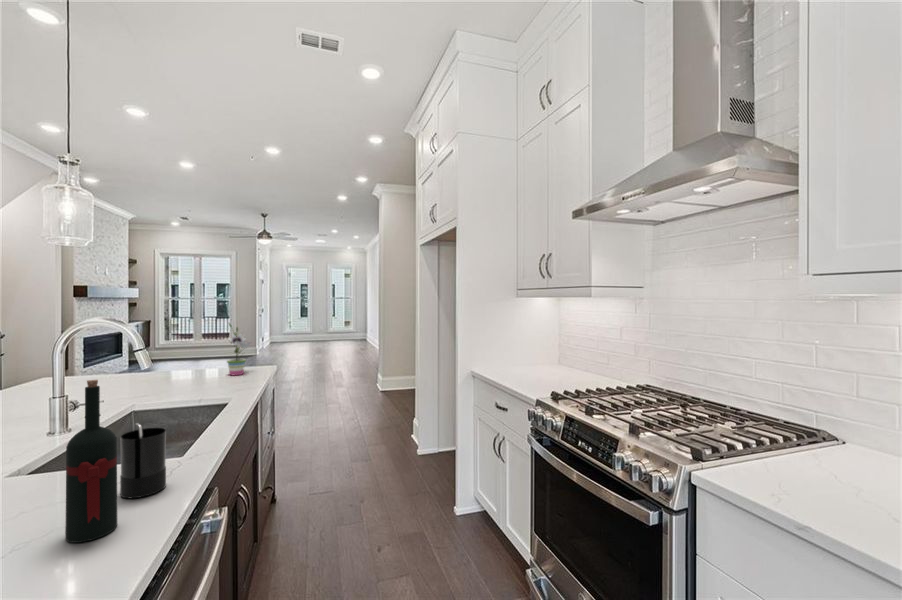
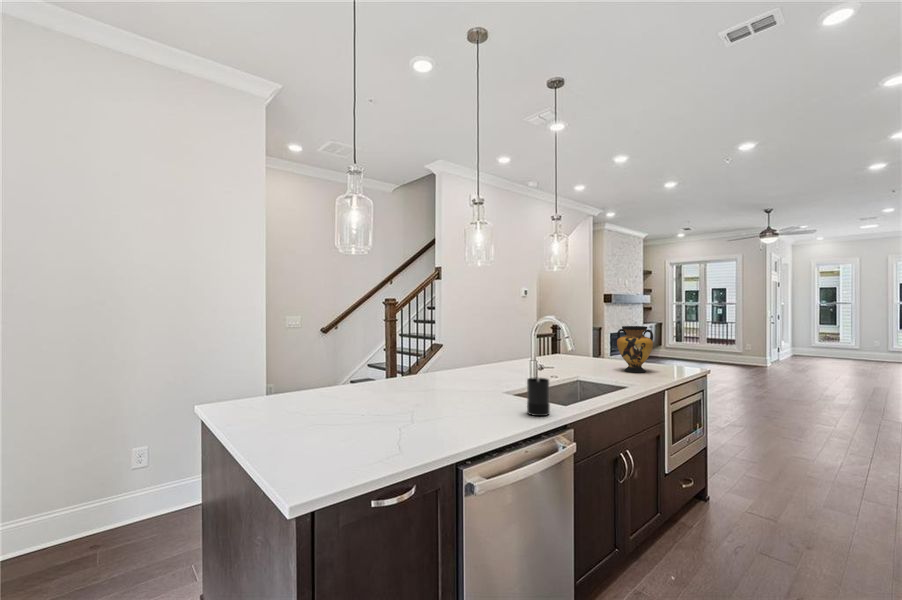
potted plant: present [227,323,250,375] -> none [658,322,684,368]
vase: none [181,329,229,388] -> present [617,326,653,372]
wine bottle: present [65,380,117,543] -> none [495,342,515,424]

